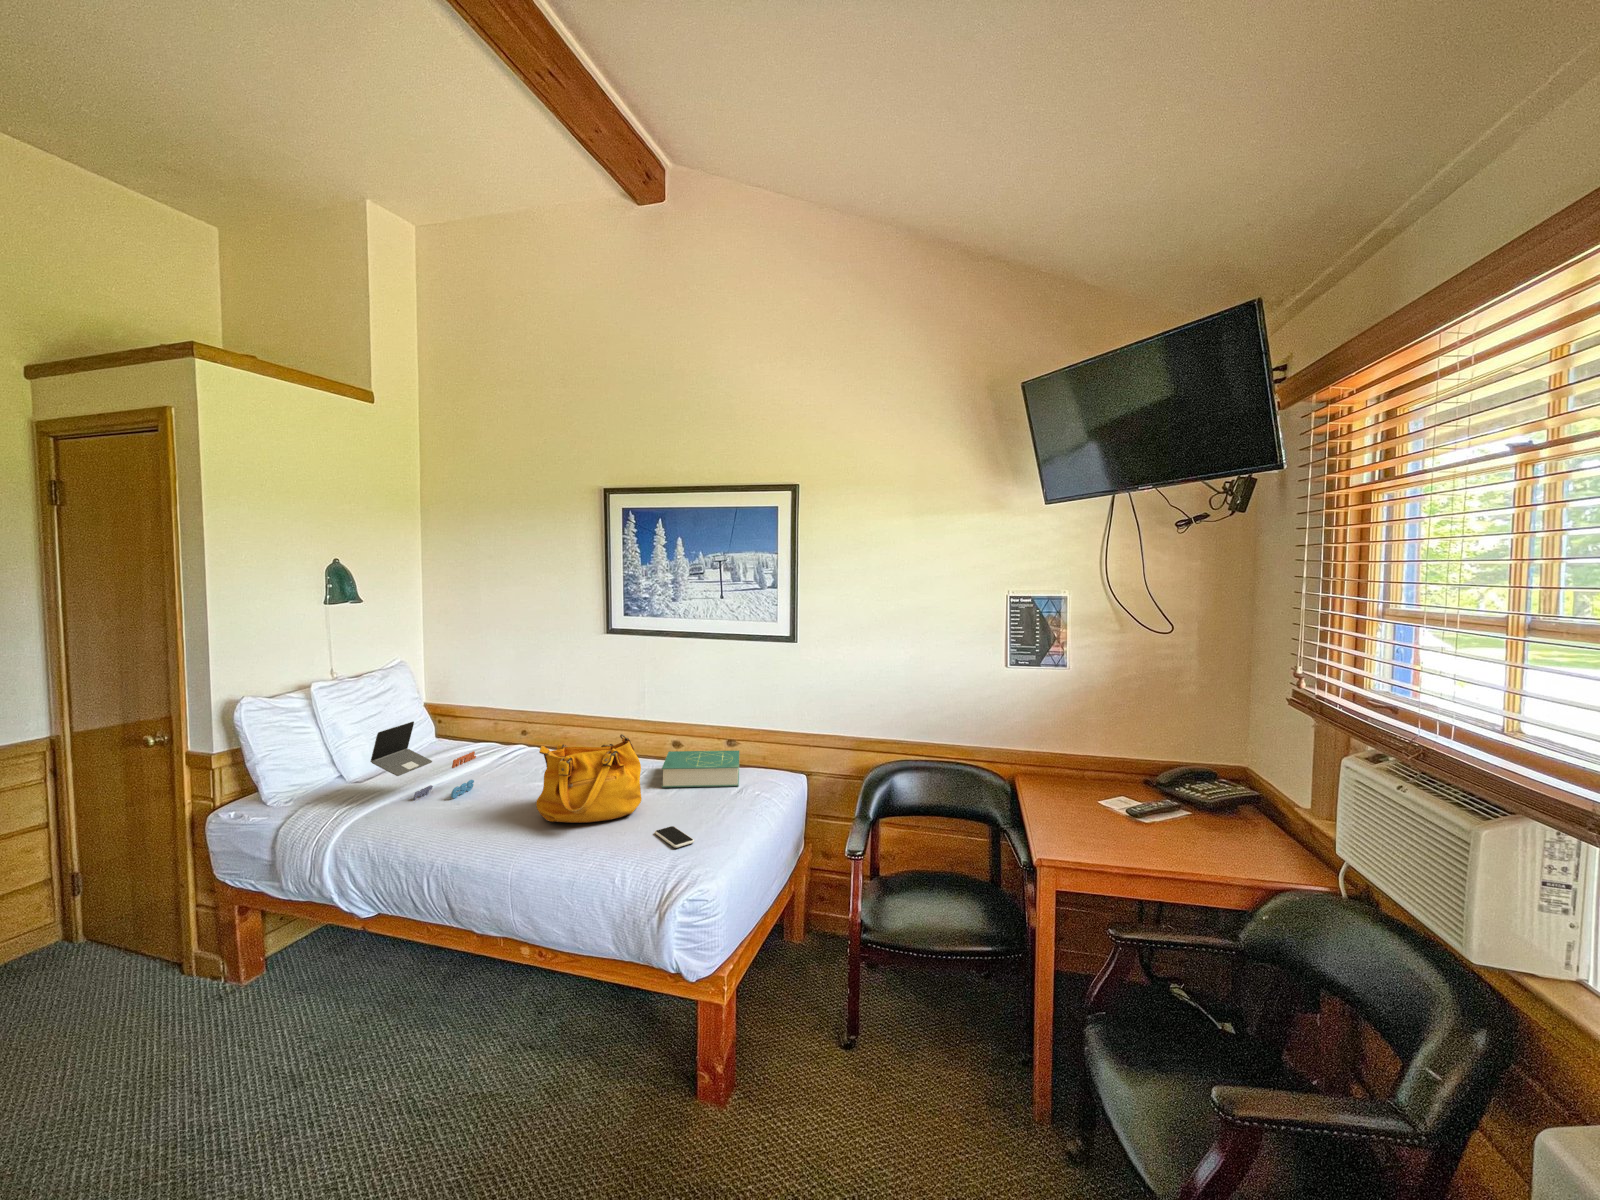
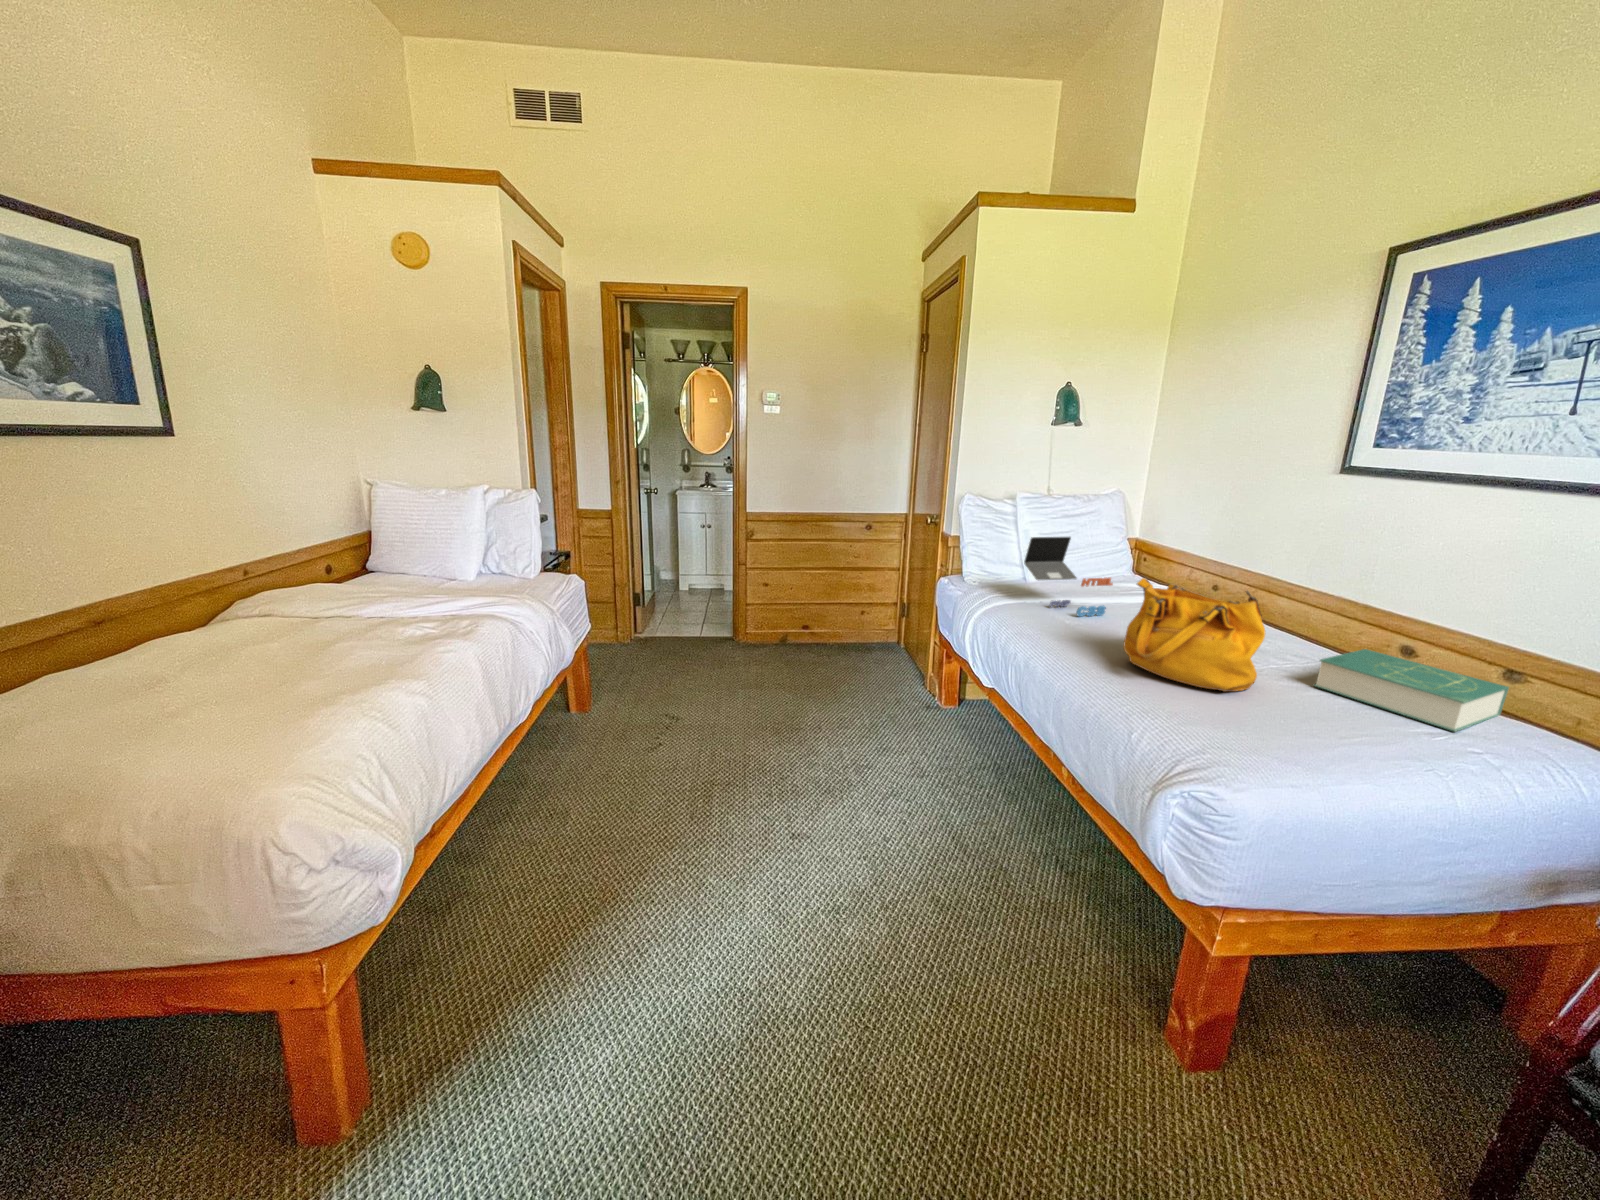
smartphone: present [655,826,694,848] -> none [1229,717,1269,750]

